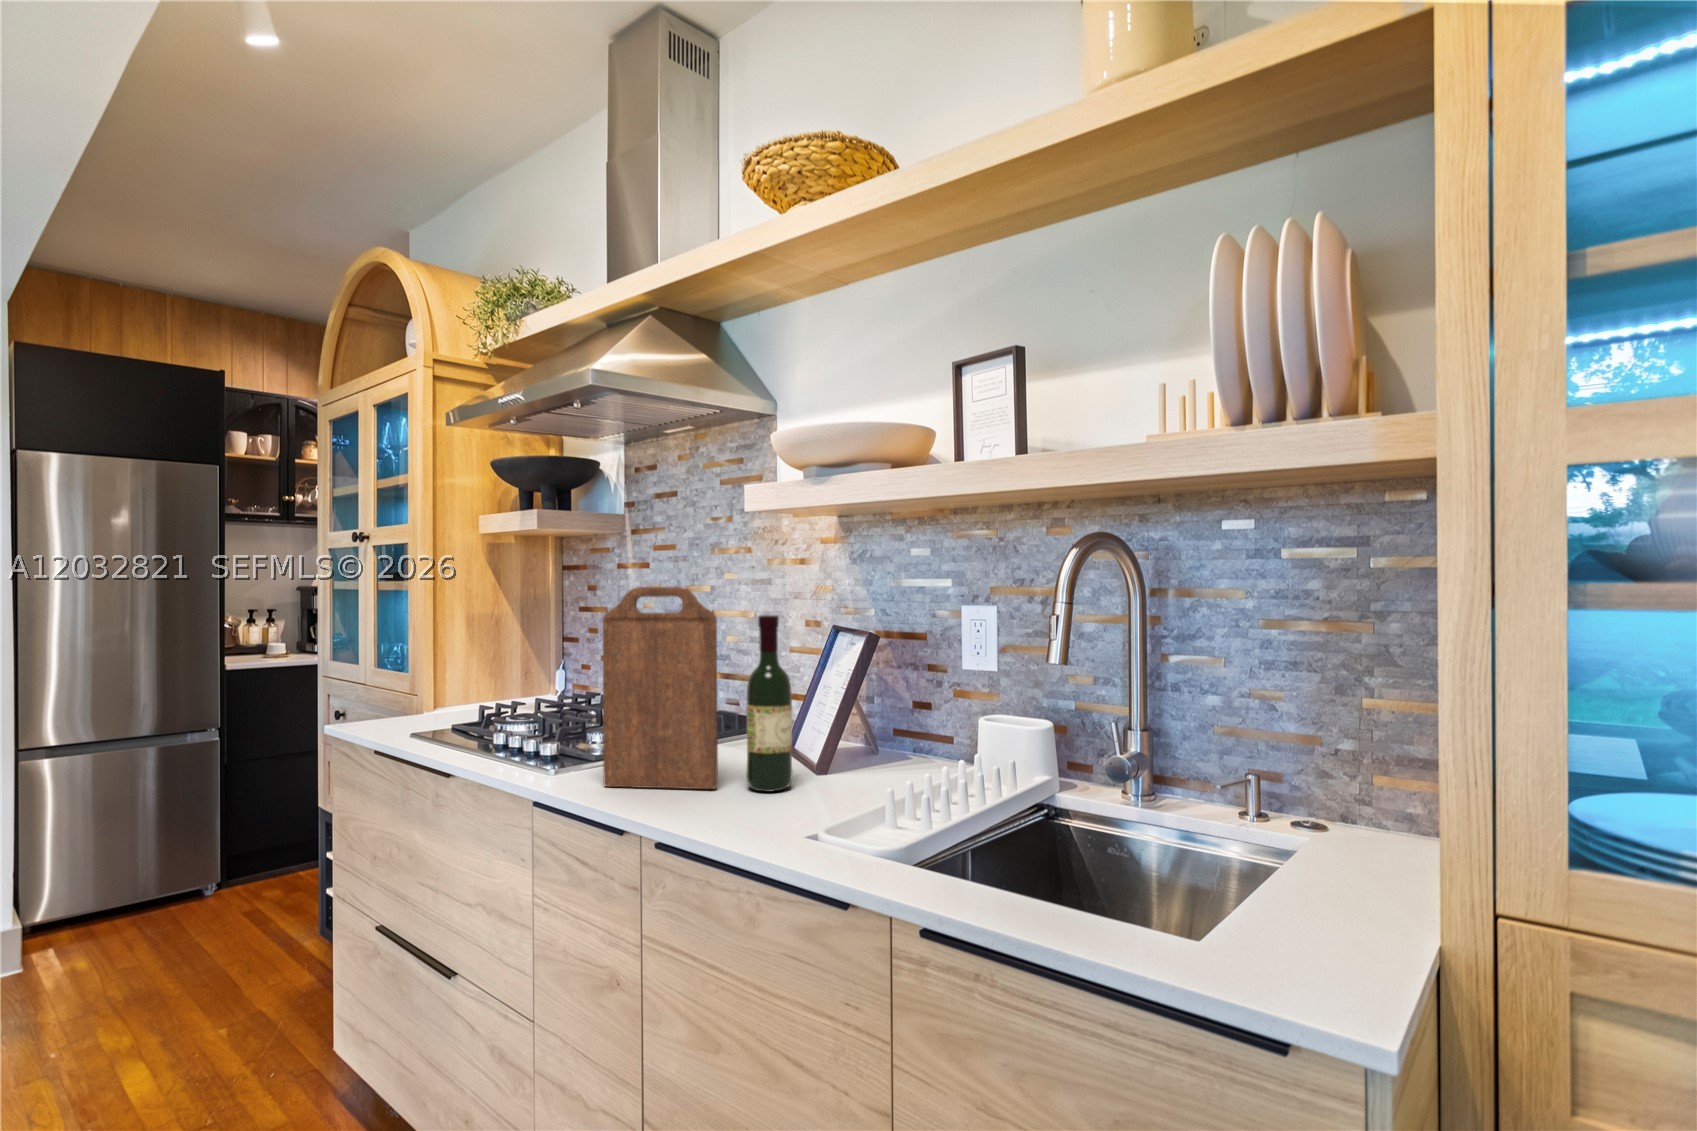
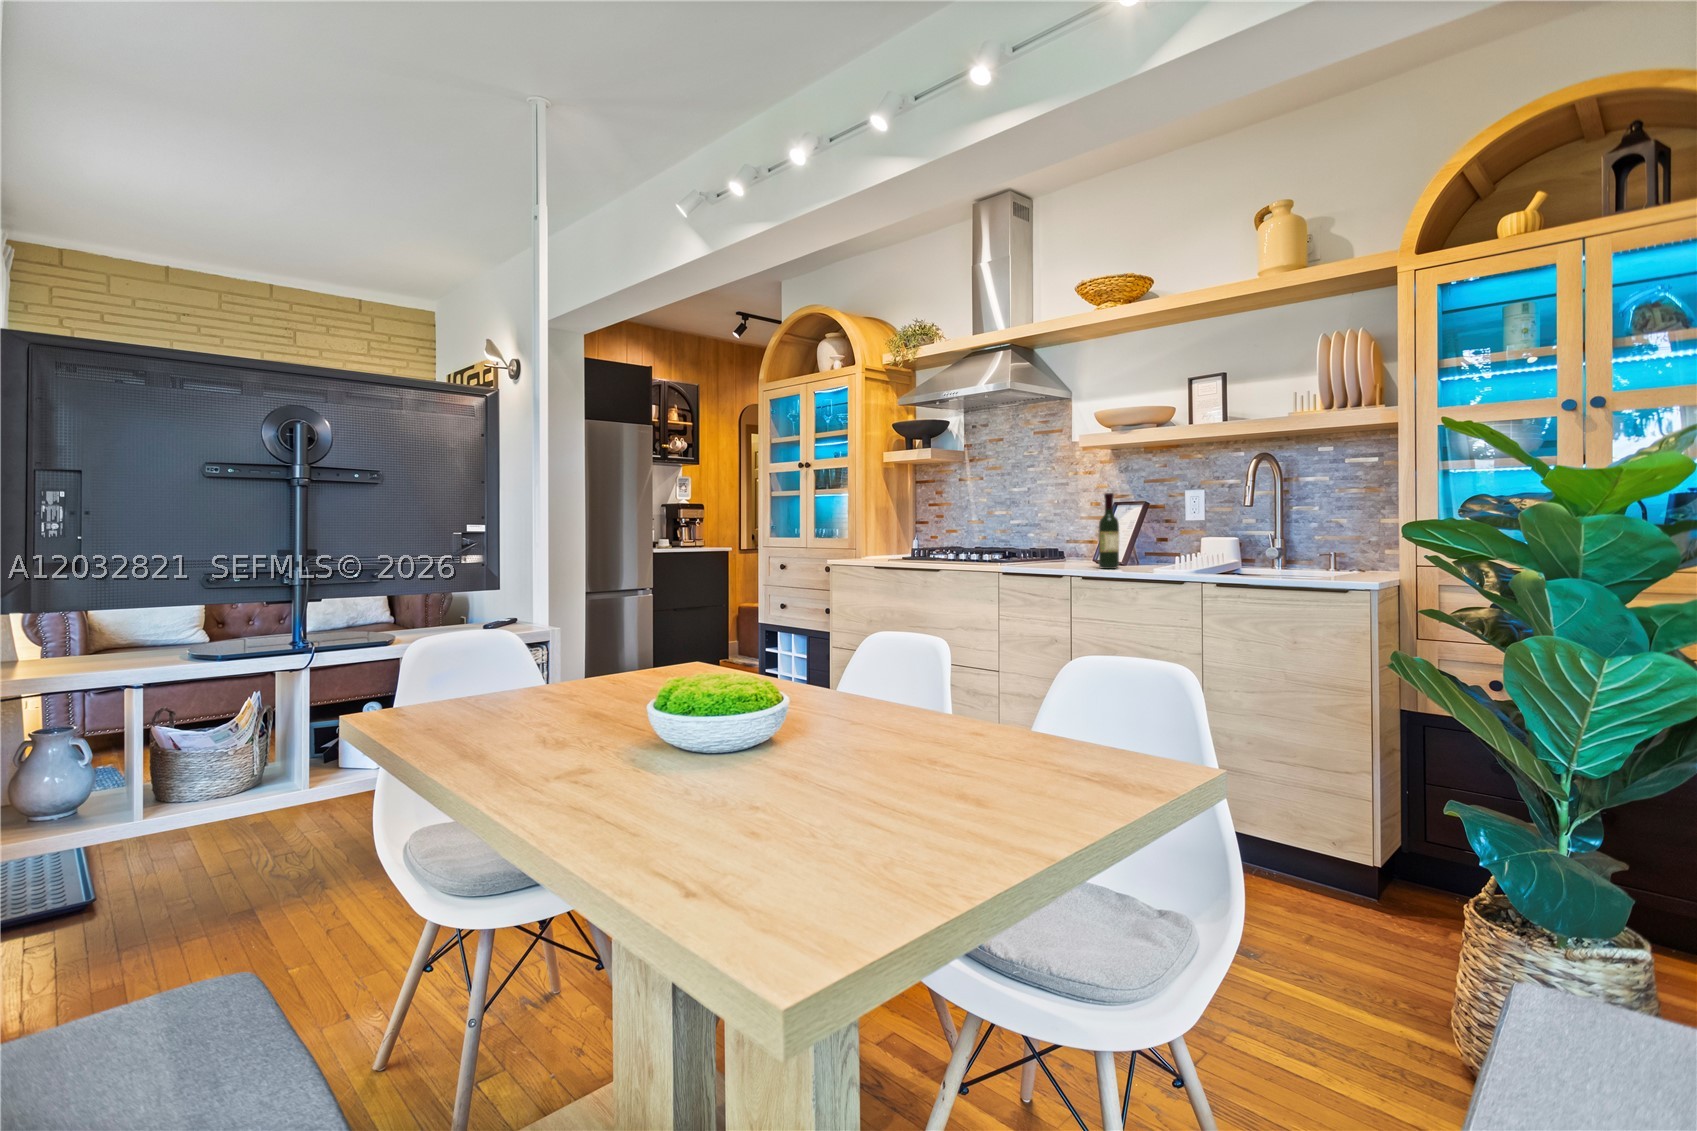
cutting board: present [603,586,718,789] -> none [1034,481,1086,569]

